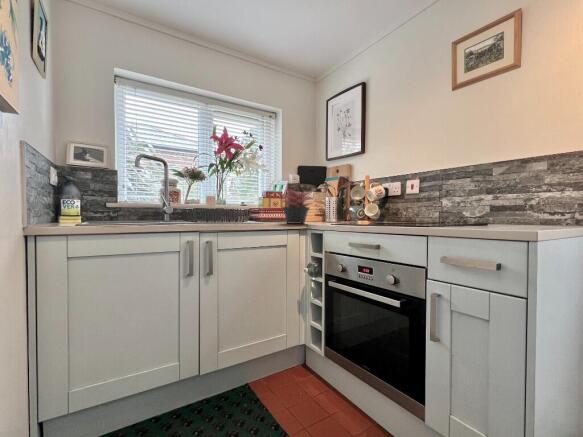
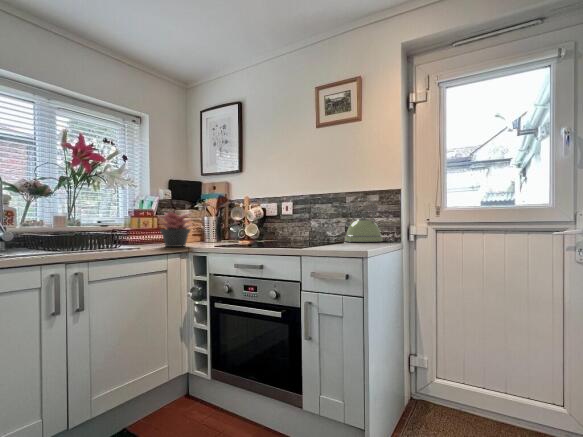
kettle: none [487,168,551,224] -> present [344,199,383,242]

